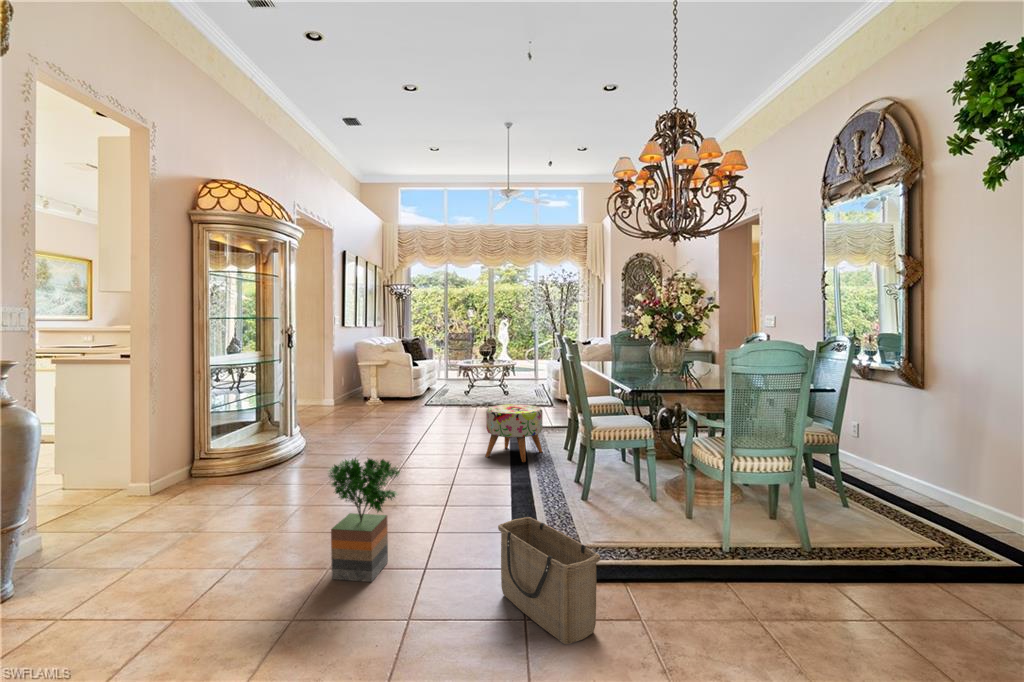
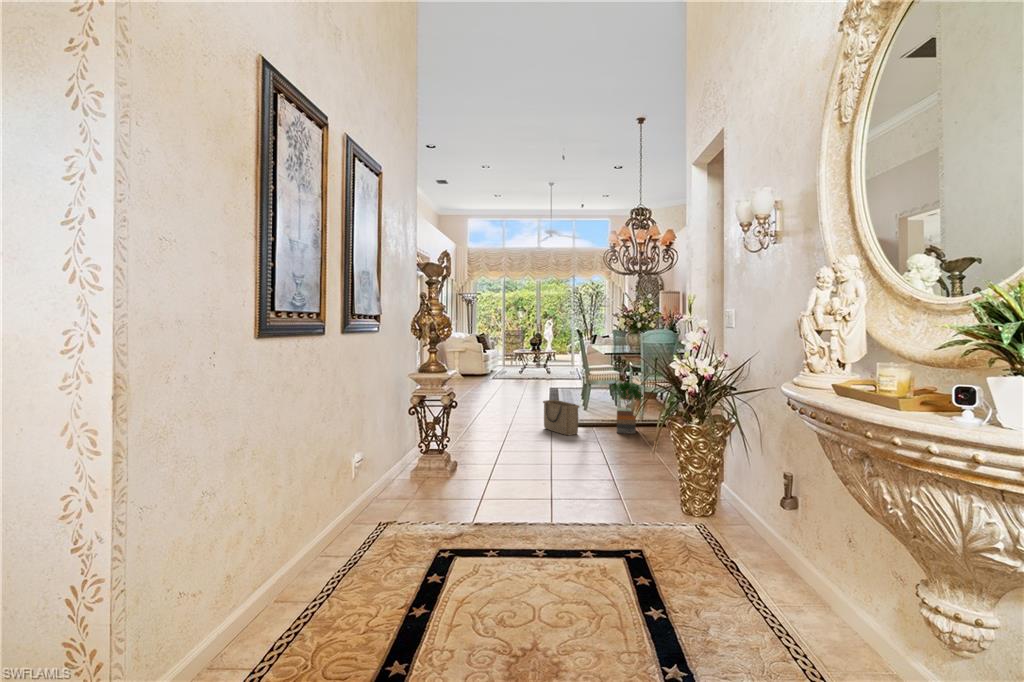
ottoman: present [486,404,543,462] -> none [536,371,569,401]
potted tree: present [329,458,400,582] -> present [612,382,643,434]

